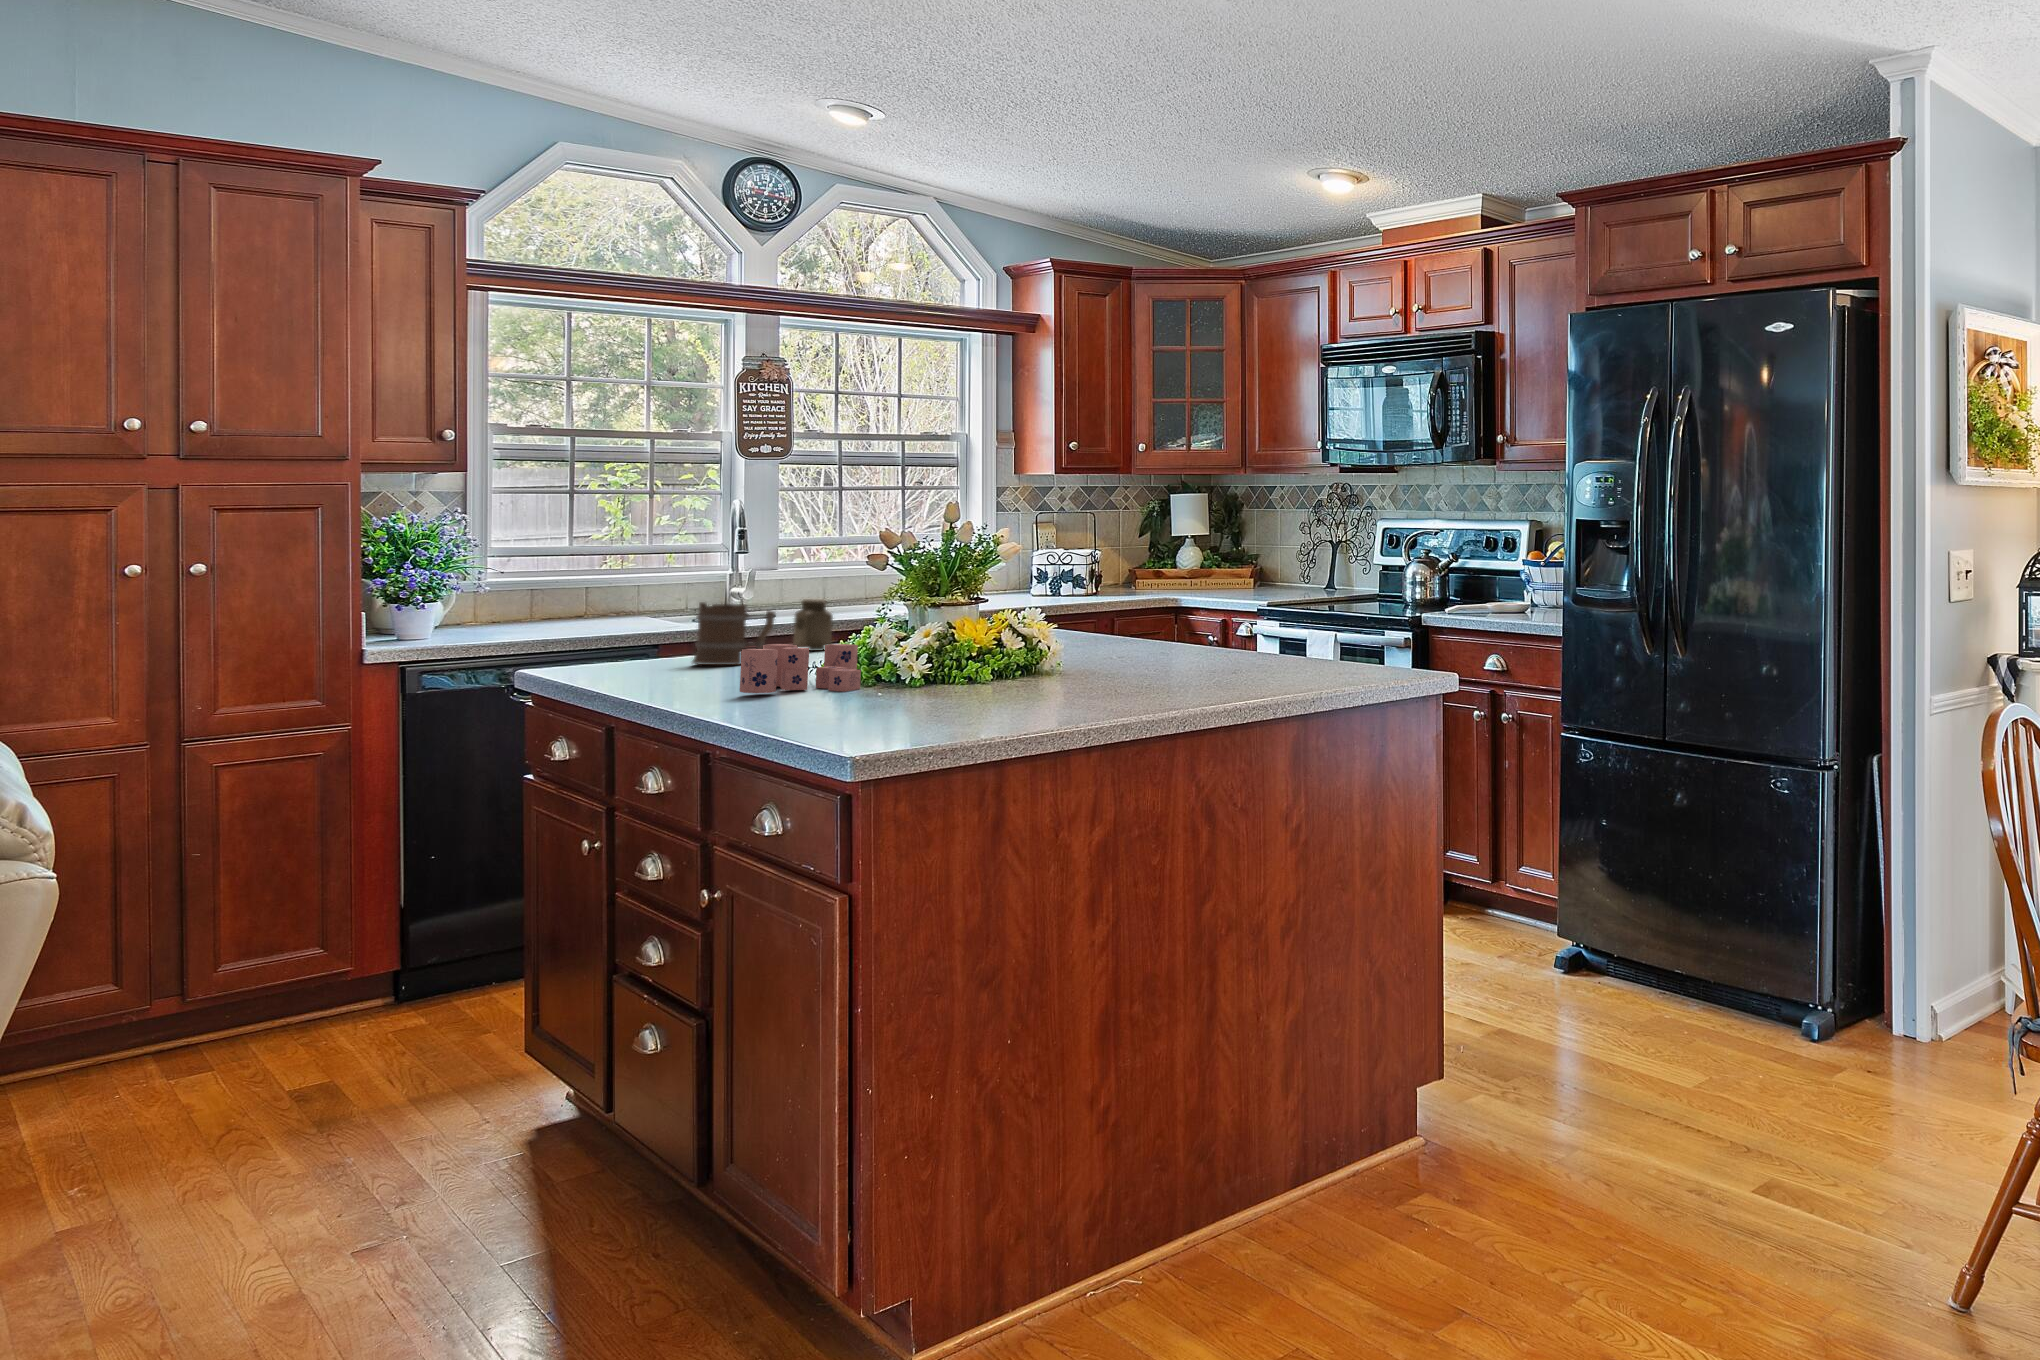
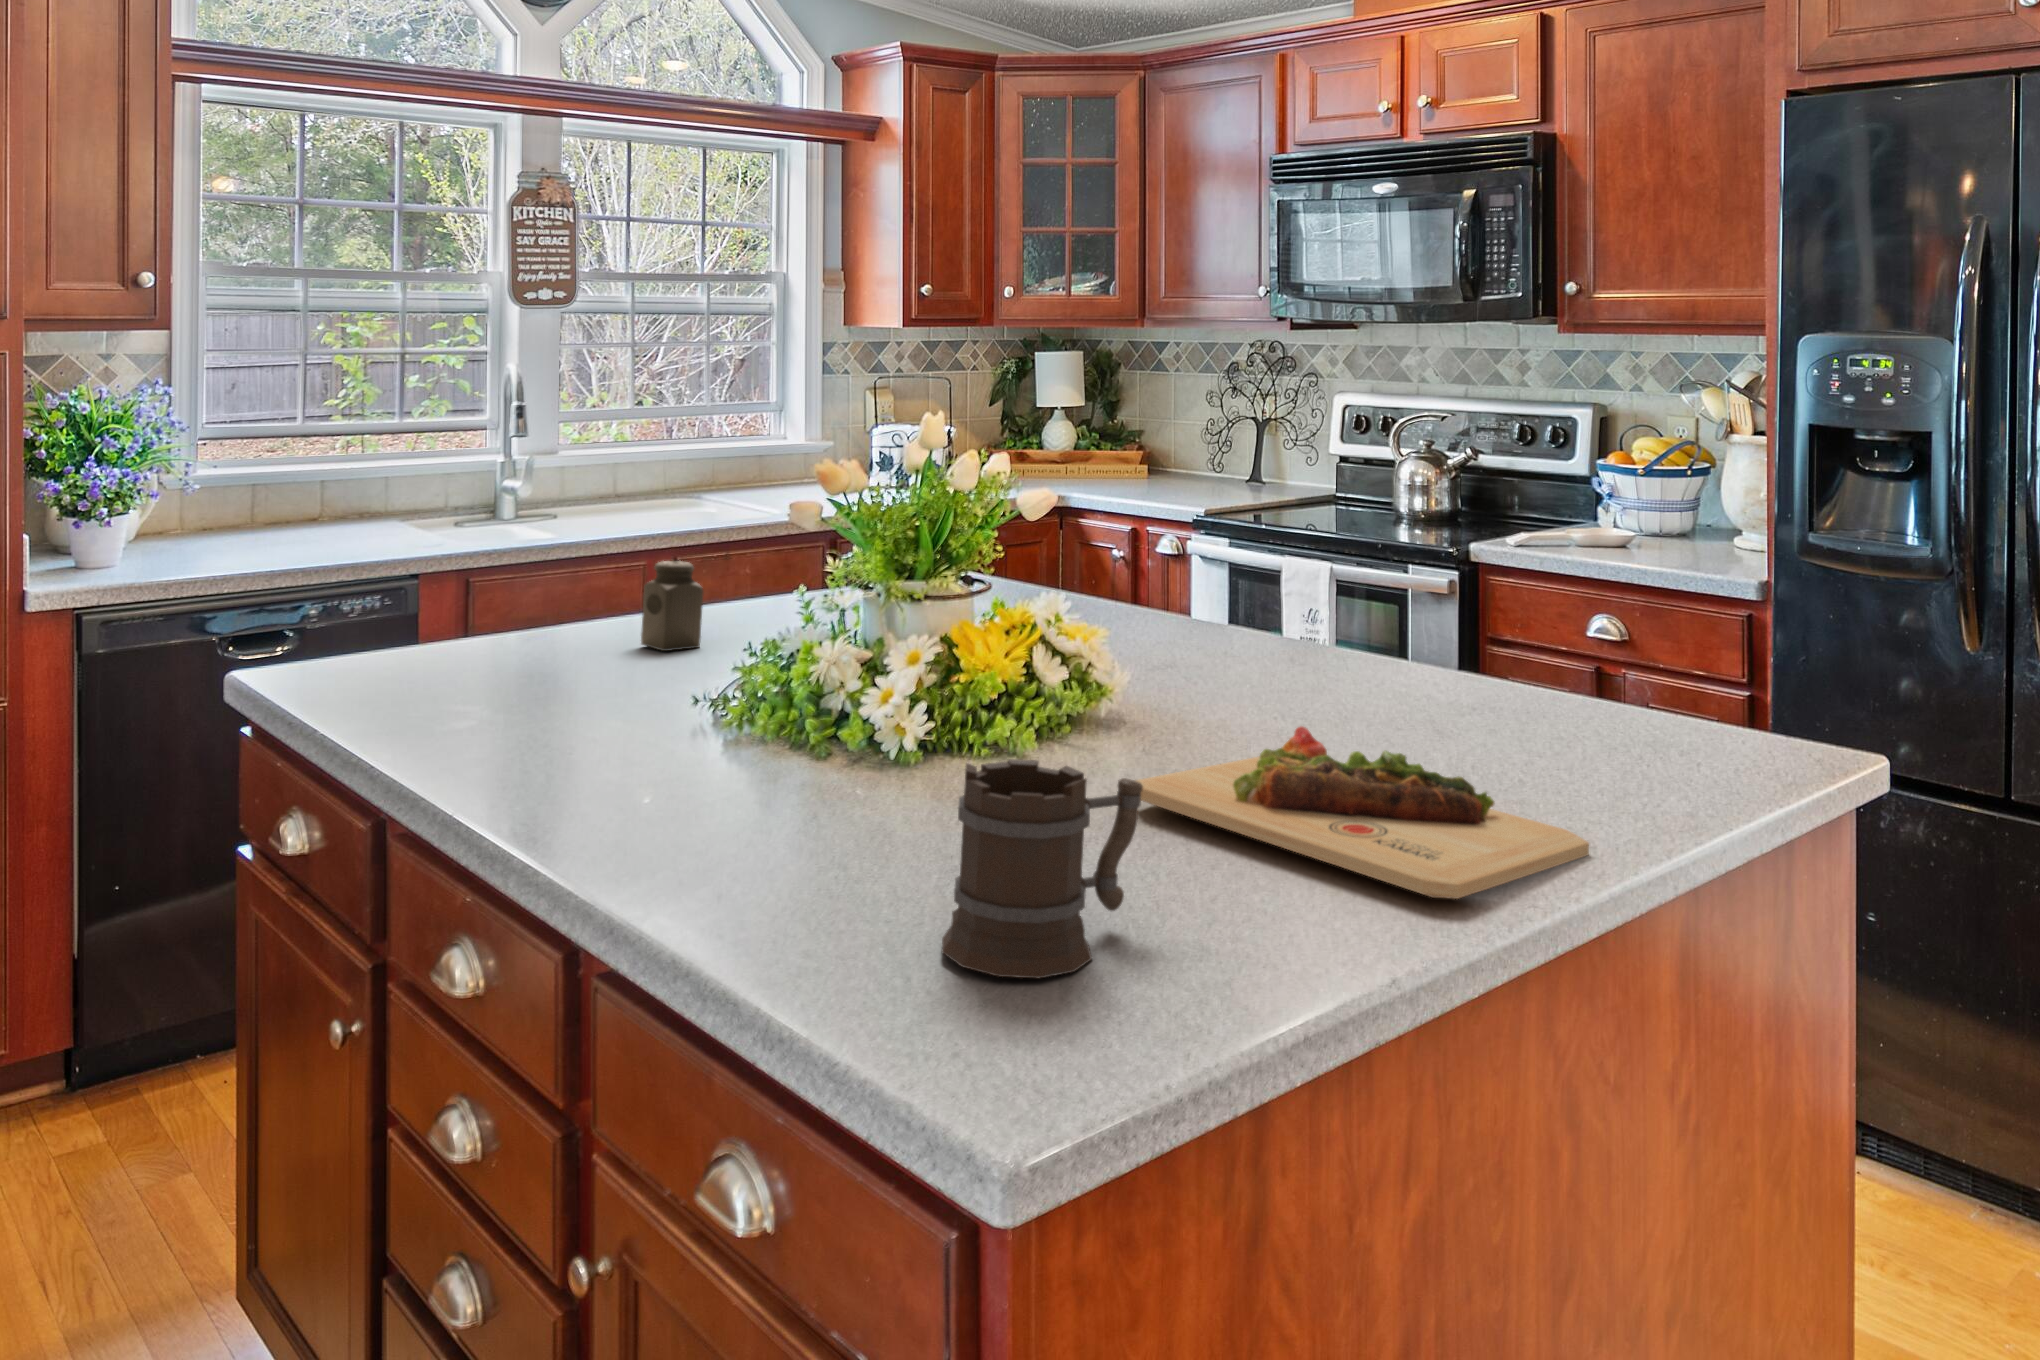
mug: present [692,602,775,665] -> present [942,759,1143,978]
cutting board: none [1014,643,1216,693] -> present [1136,726,1589,899]
candle: present [740,644,861,693] -> none [624,708,845,848]

